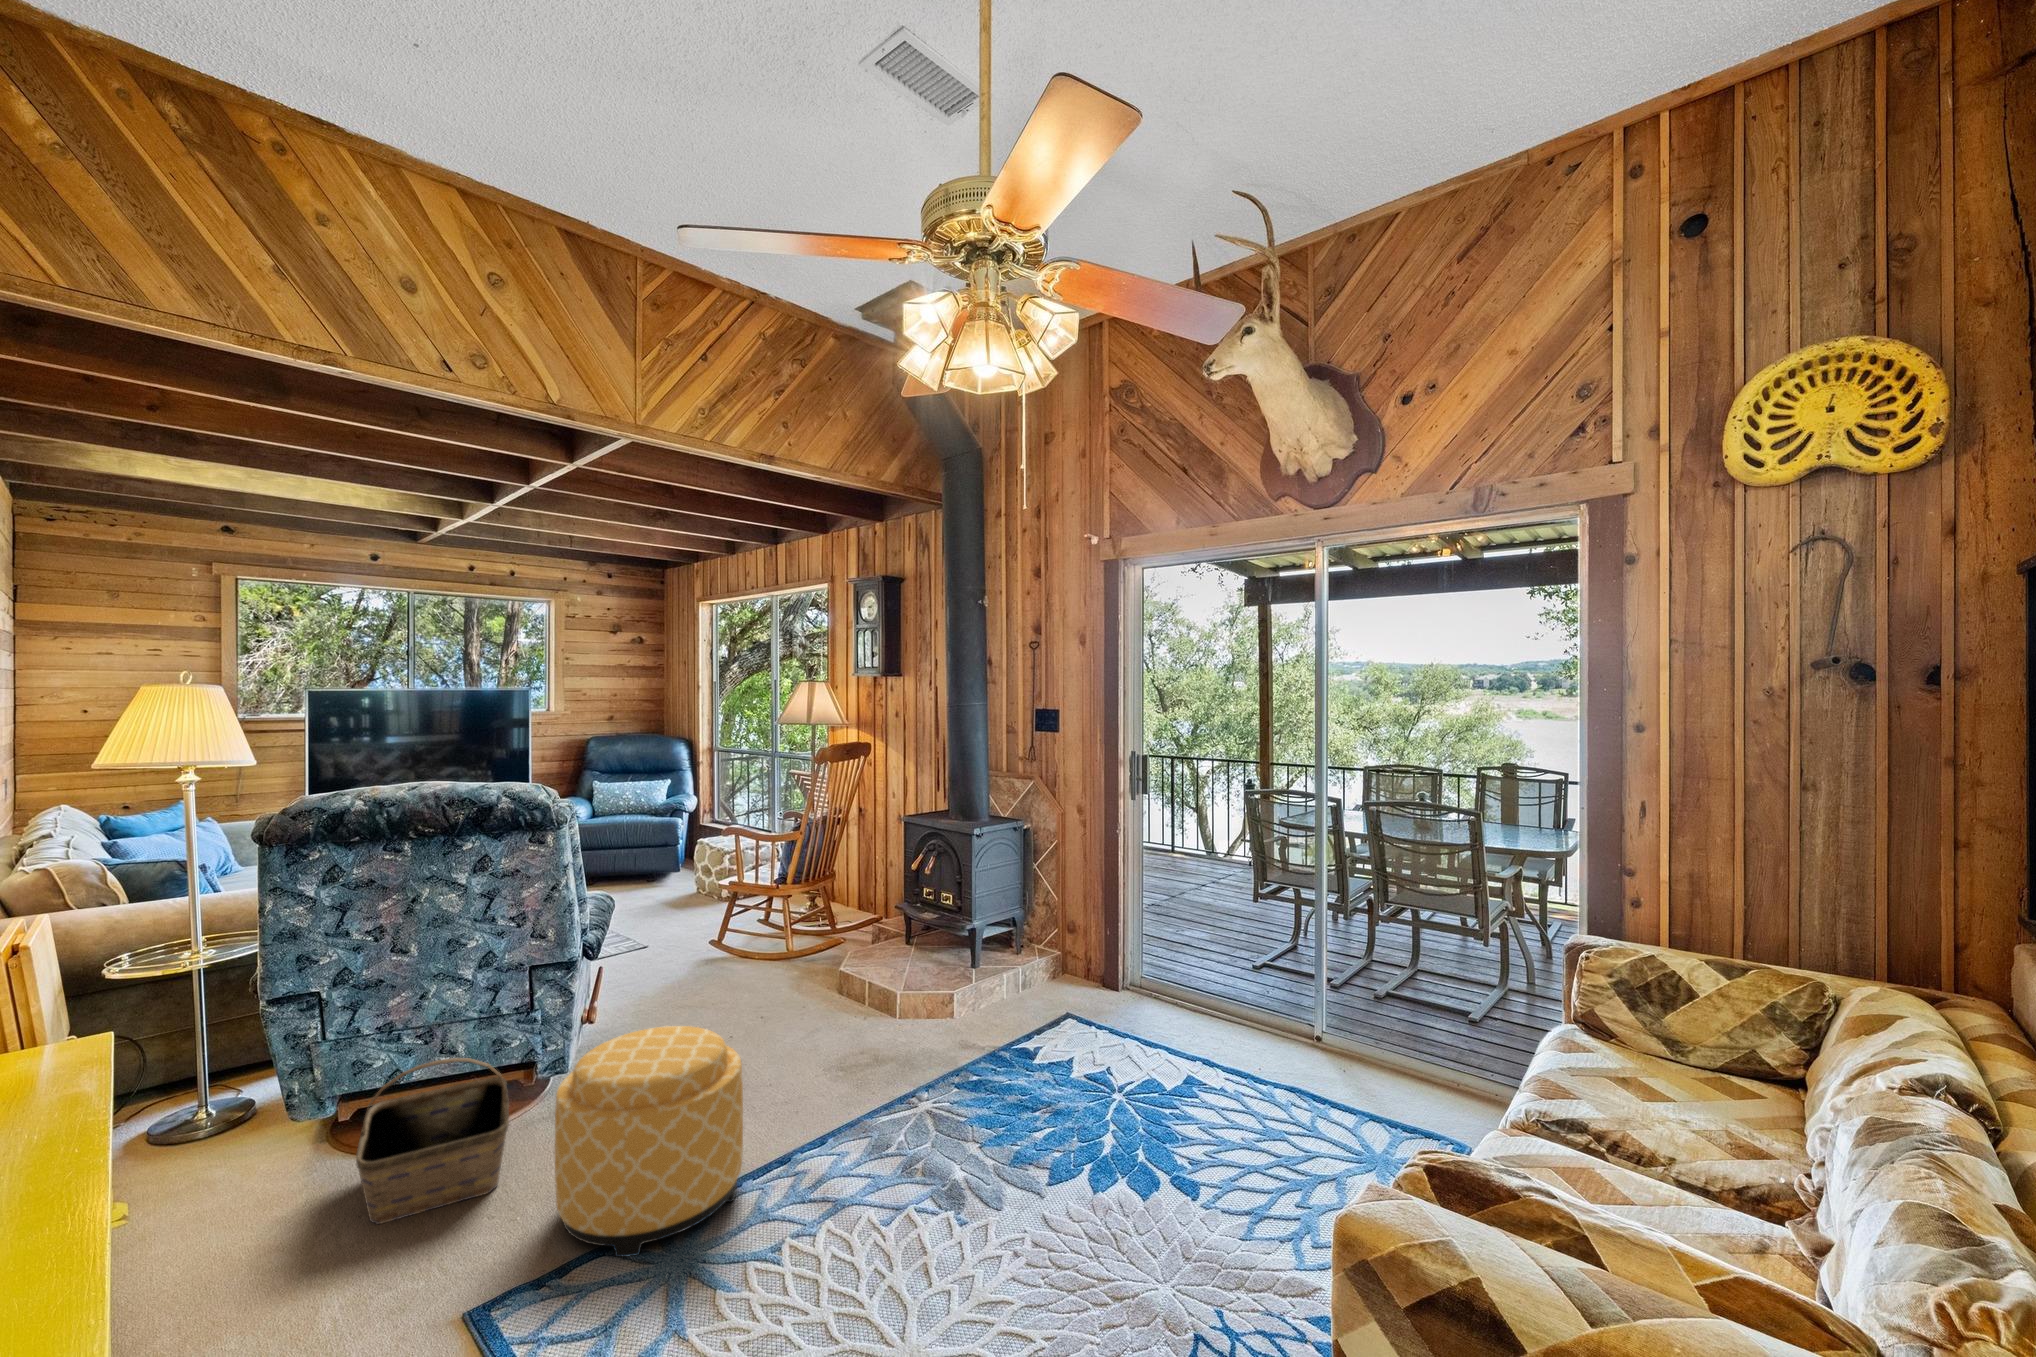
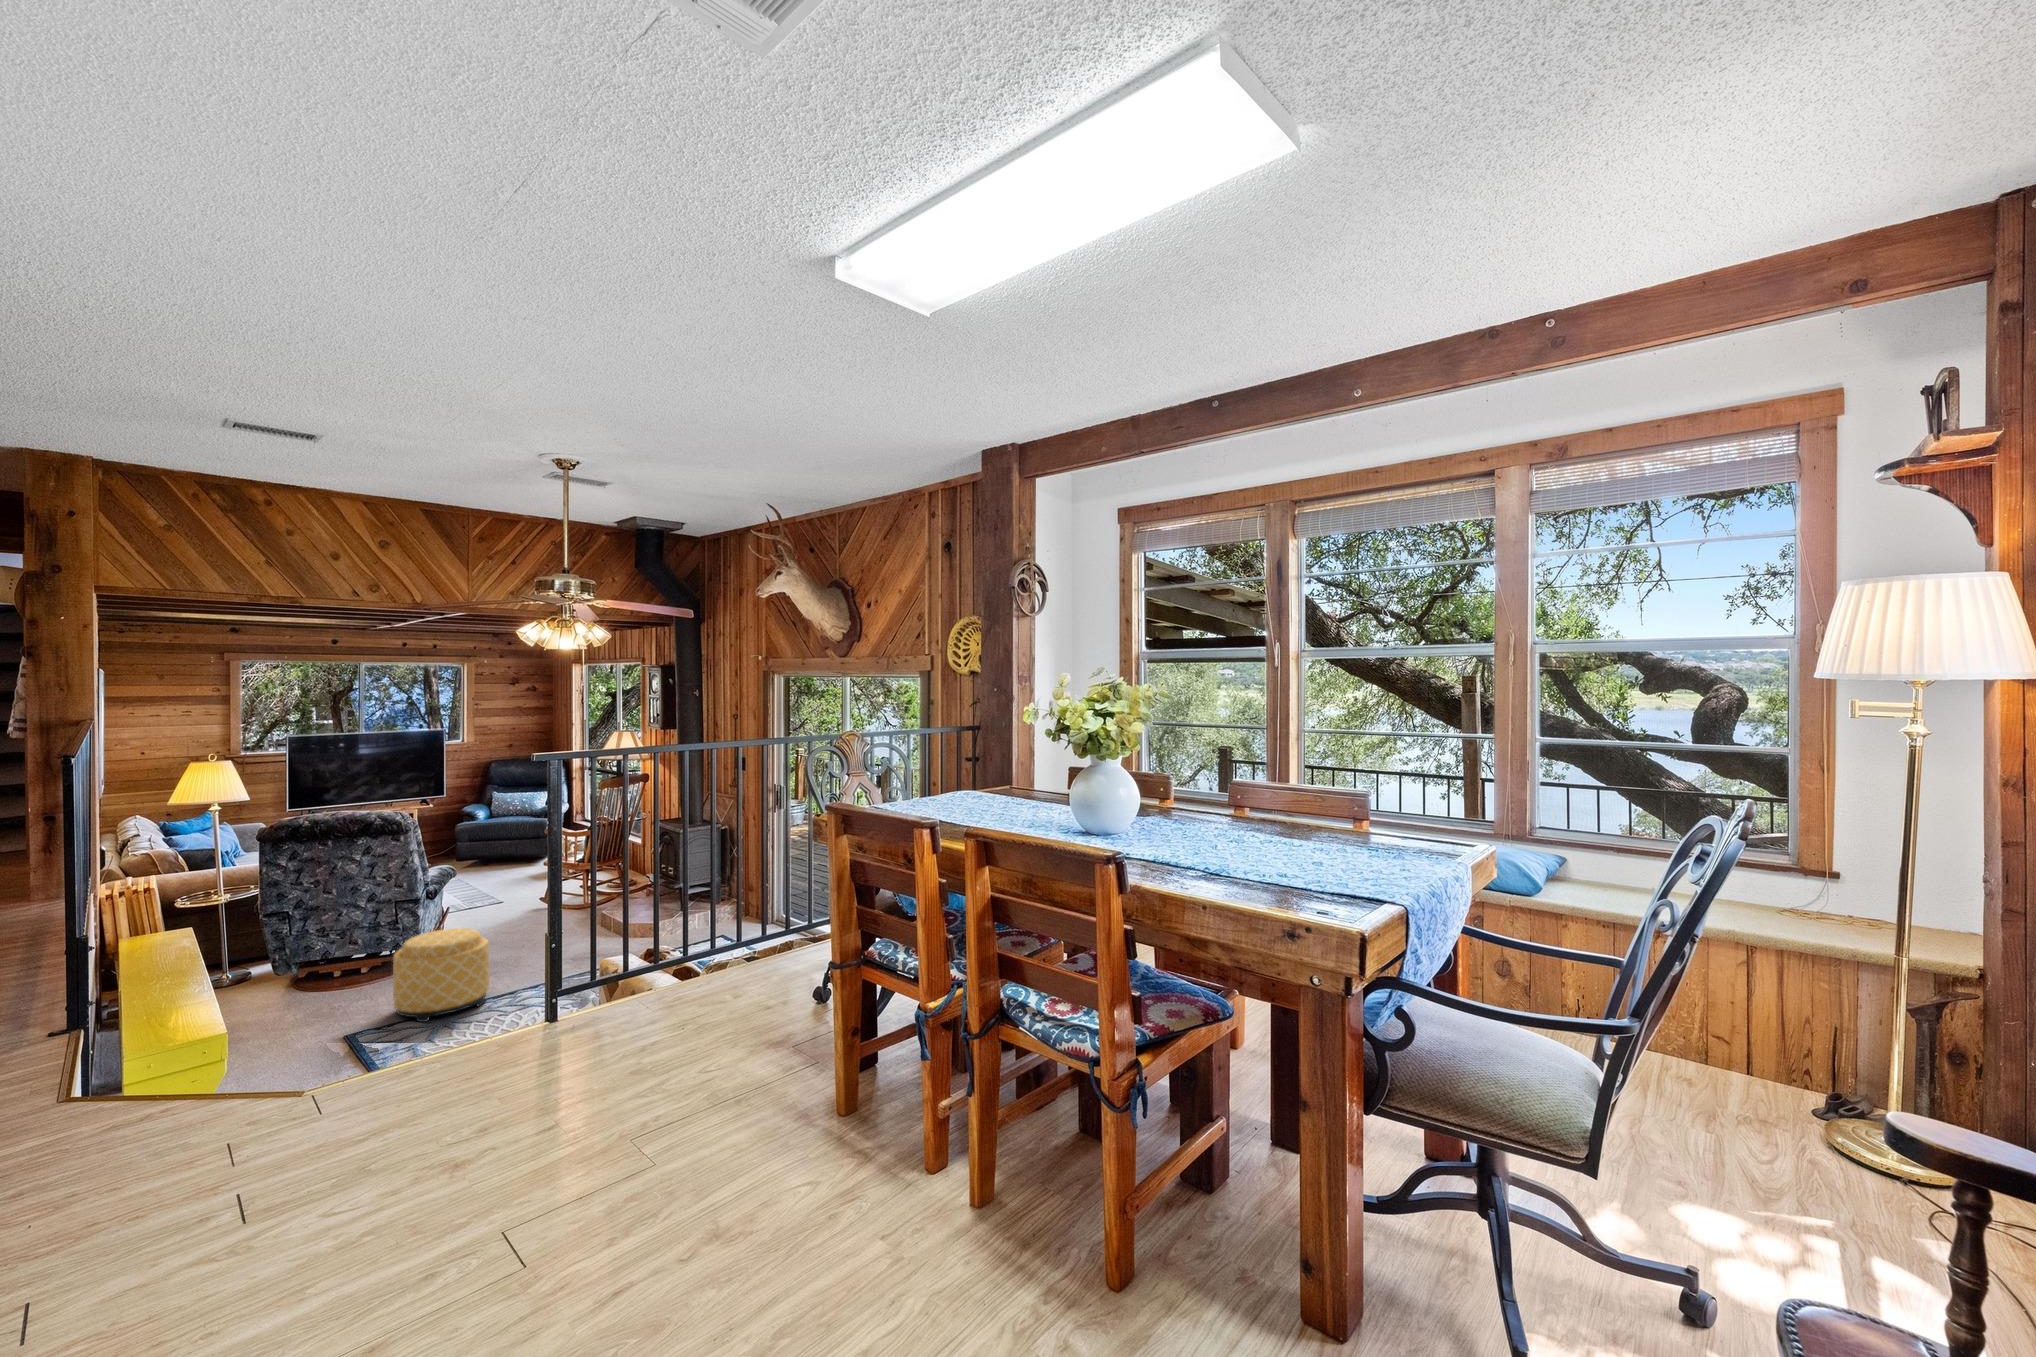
basket: present [356,1058,509,1224] -> none [303,943,382,1013]

